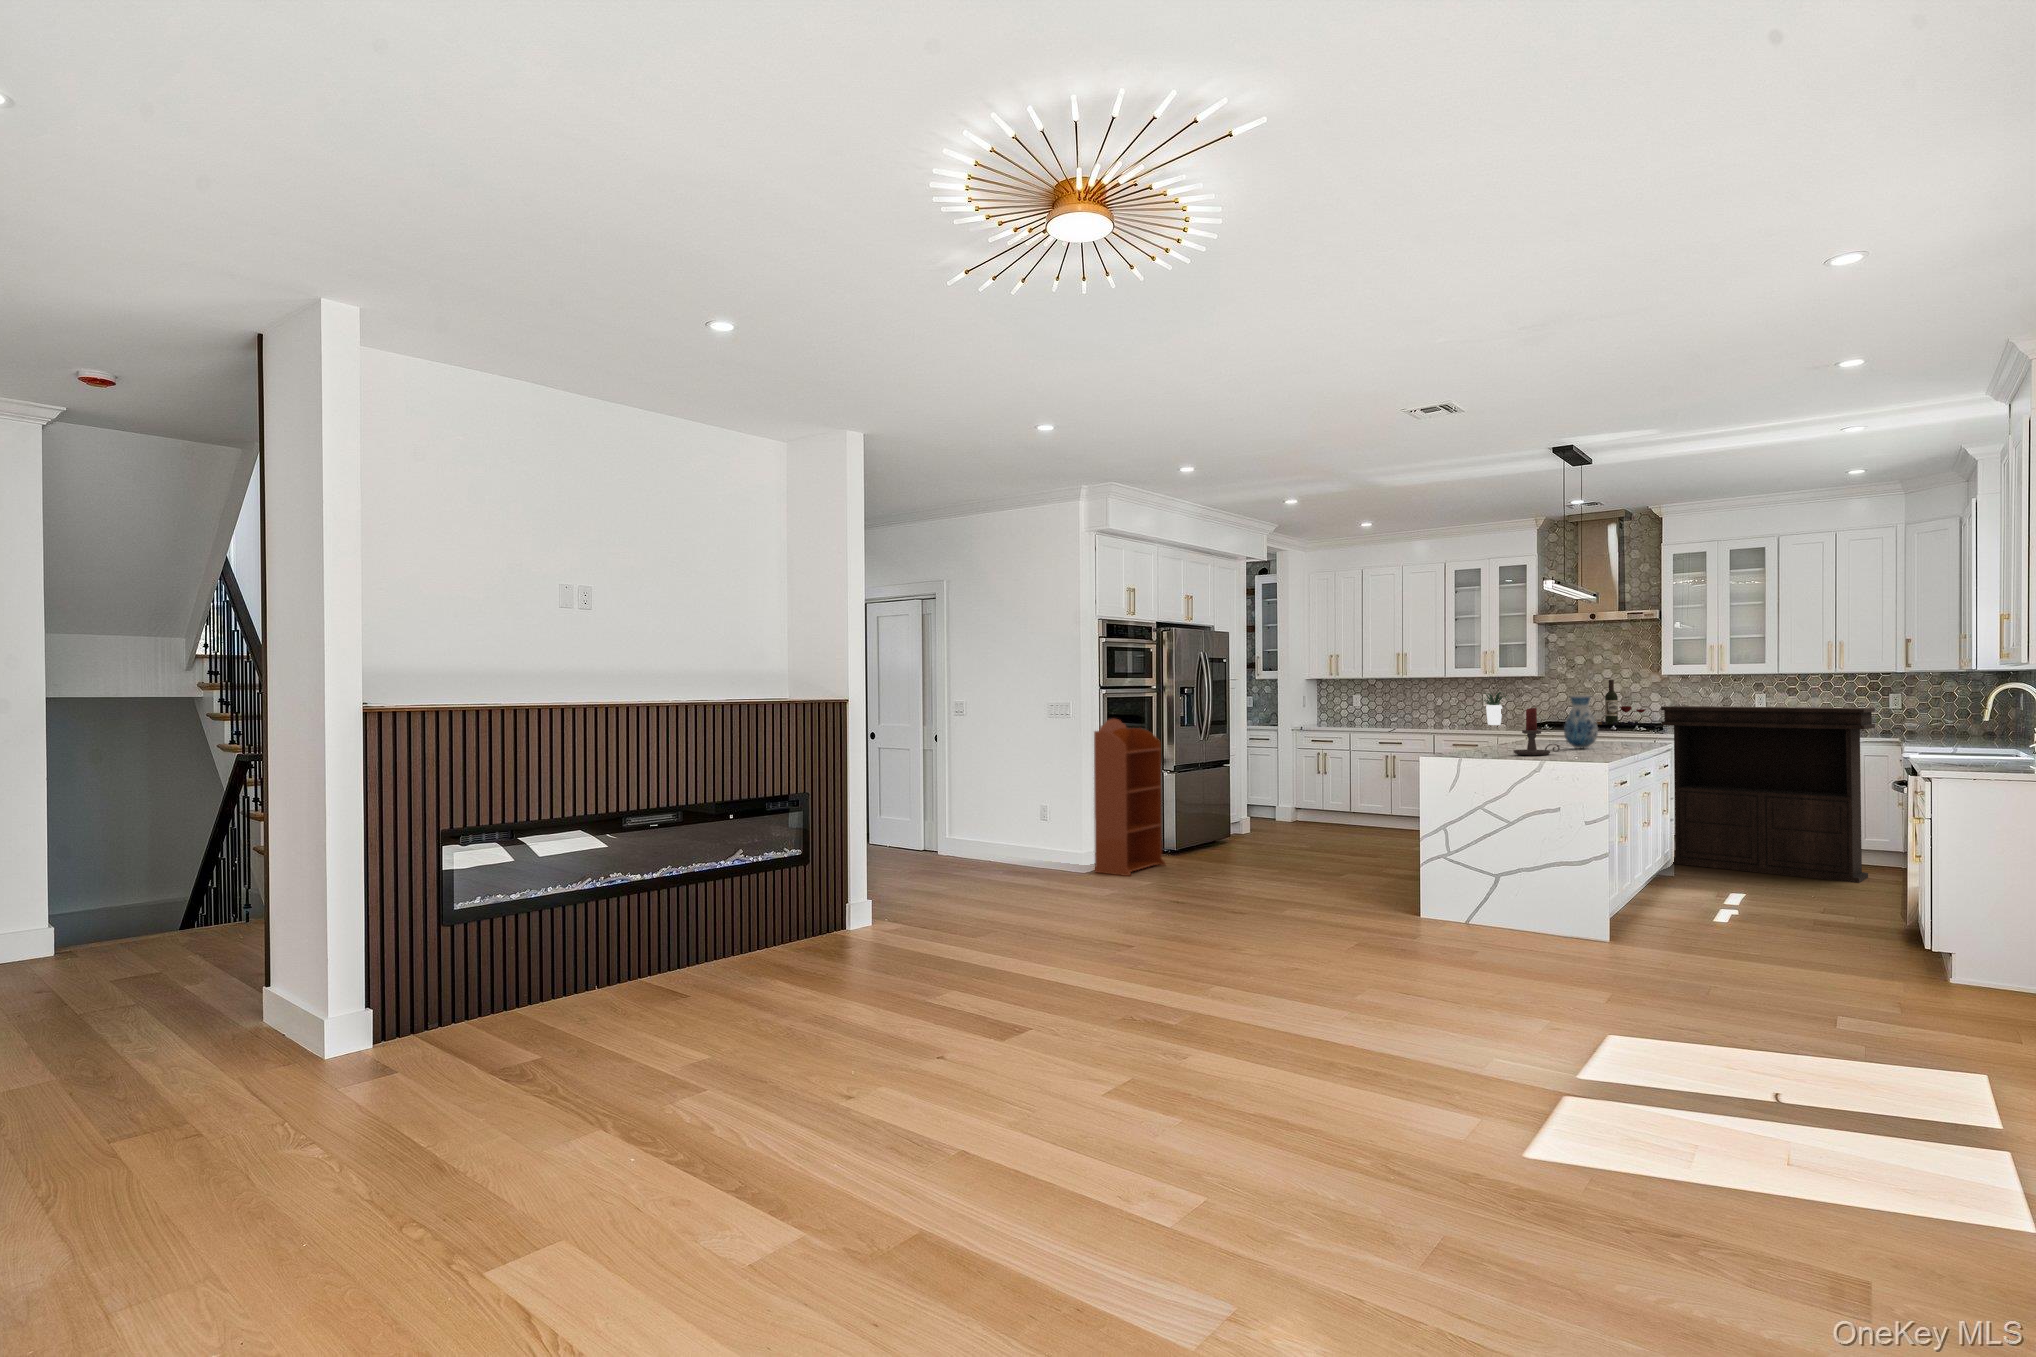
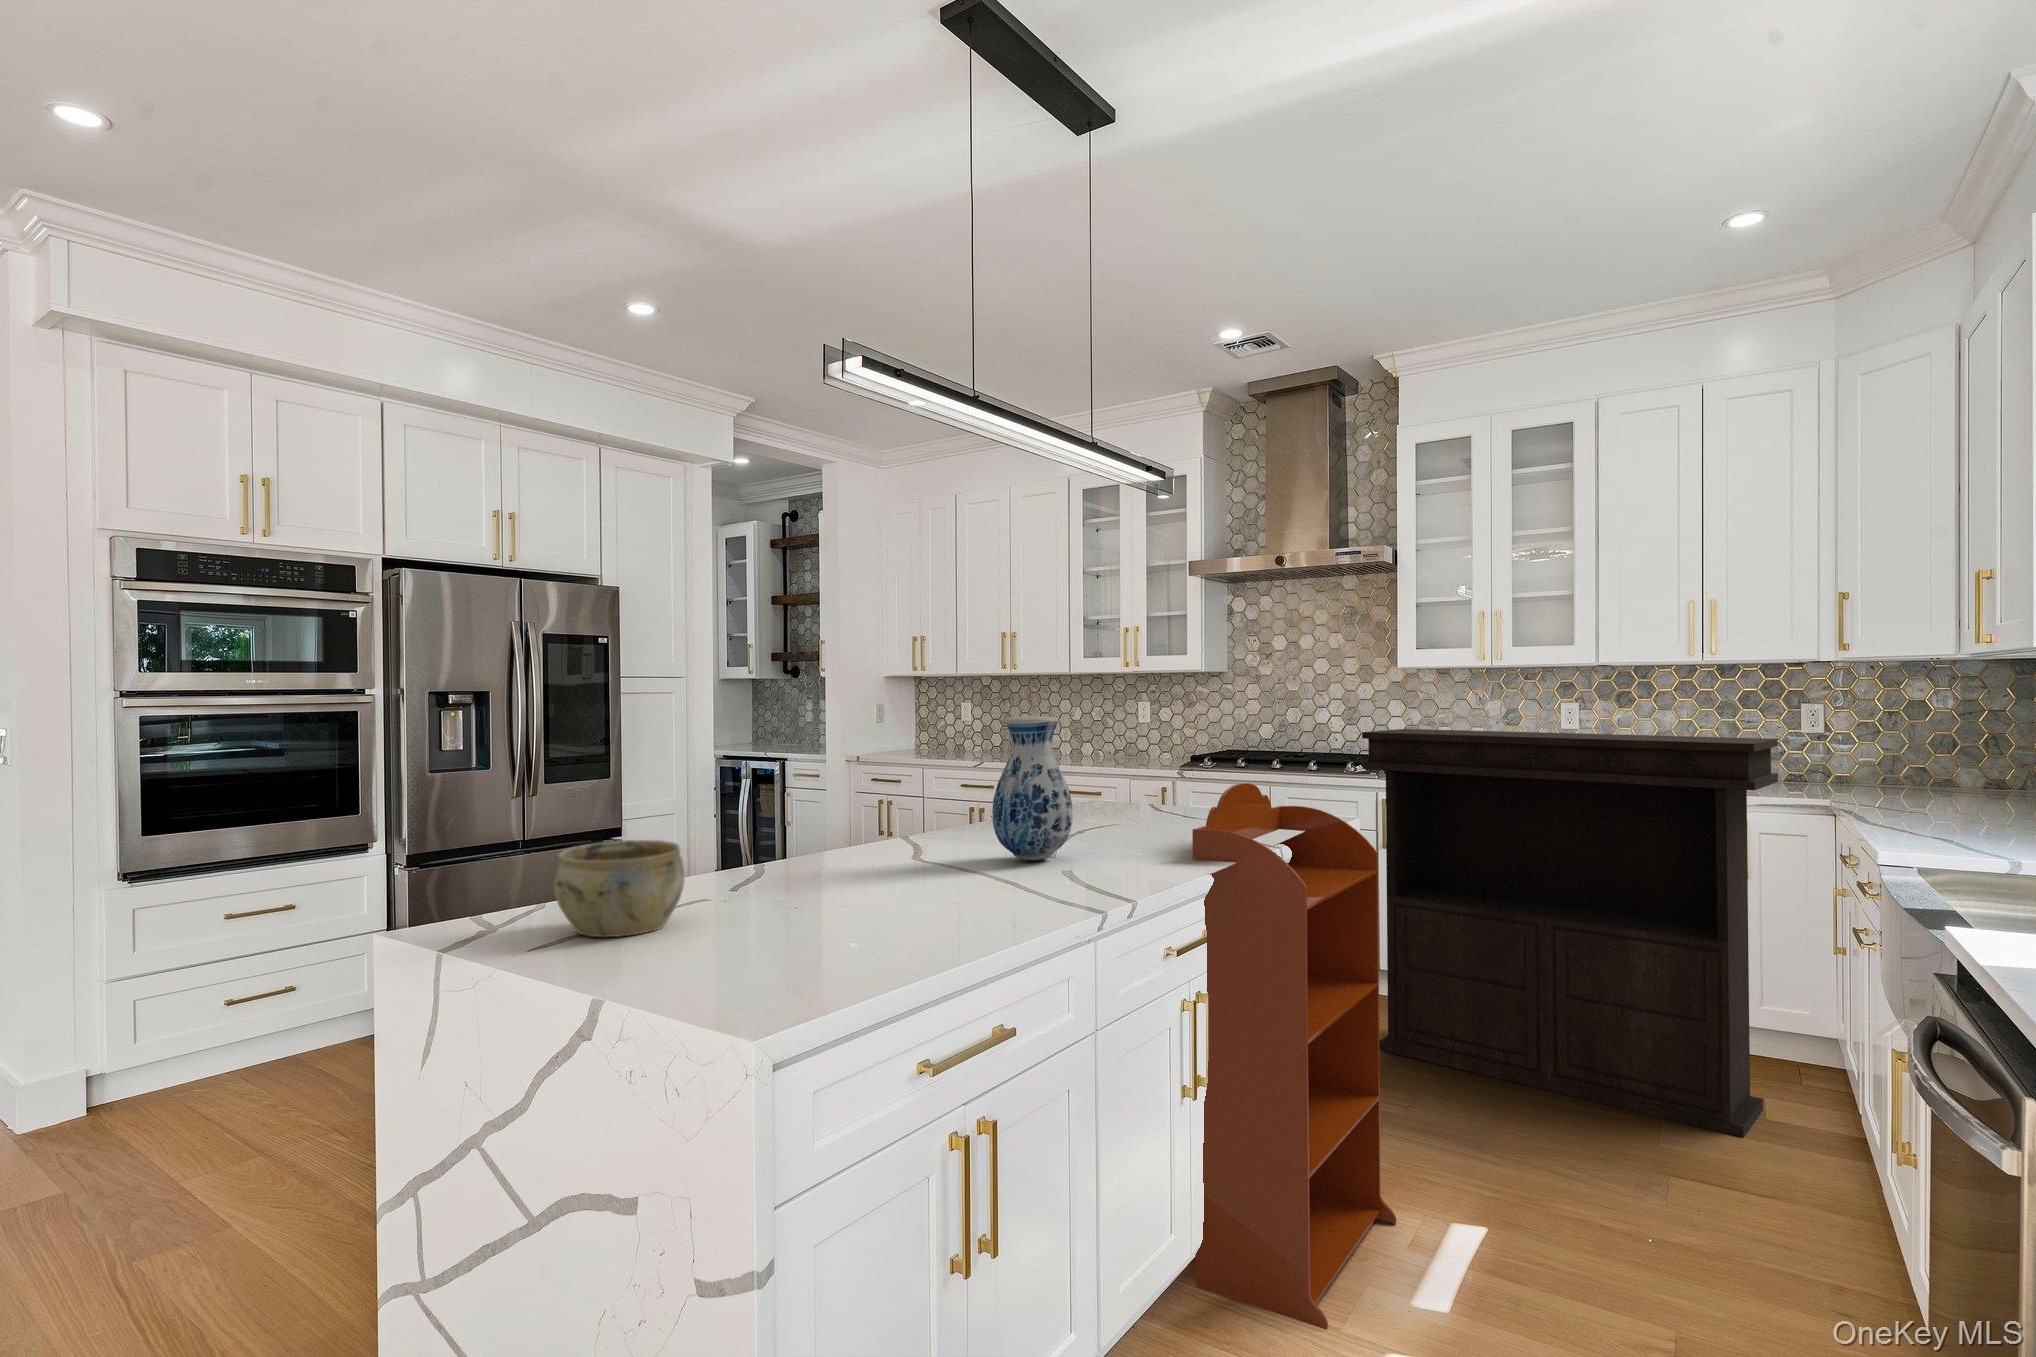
wine bottle: present [1596,680,1645,725] -> none [1290,678,1379,760]
potted plant: present [1484,692,1509,725] -> none [1120,696,1190,755]
candle holder: present [1514,708,1560,755] -> none [762,759,893,905]
bookcase: present [1094,719,1166,876] -> present [1192,783,1397,1330]
ceramic bowl: none [1470,733,1512,760] -> present [554,840,685,937]

